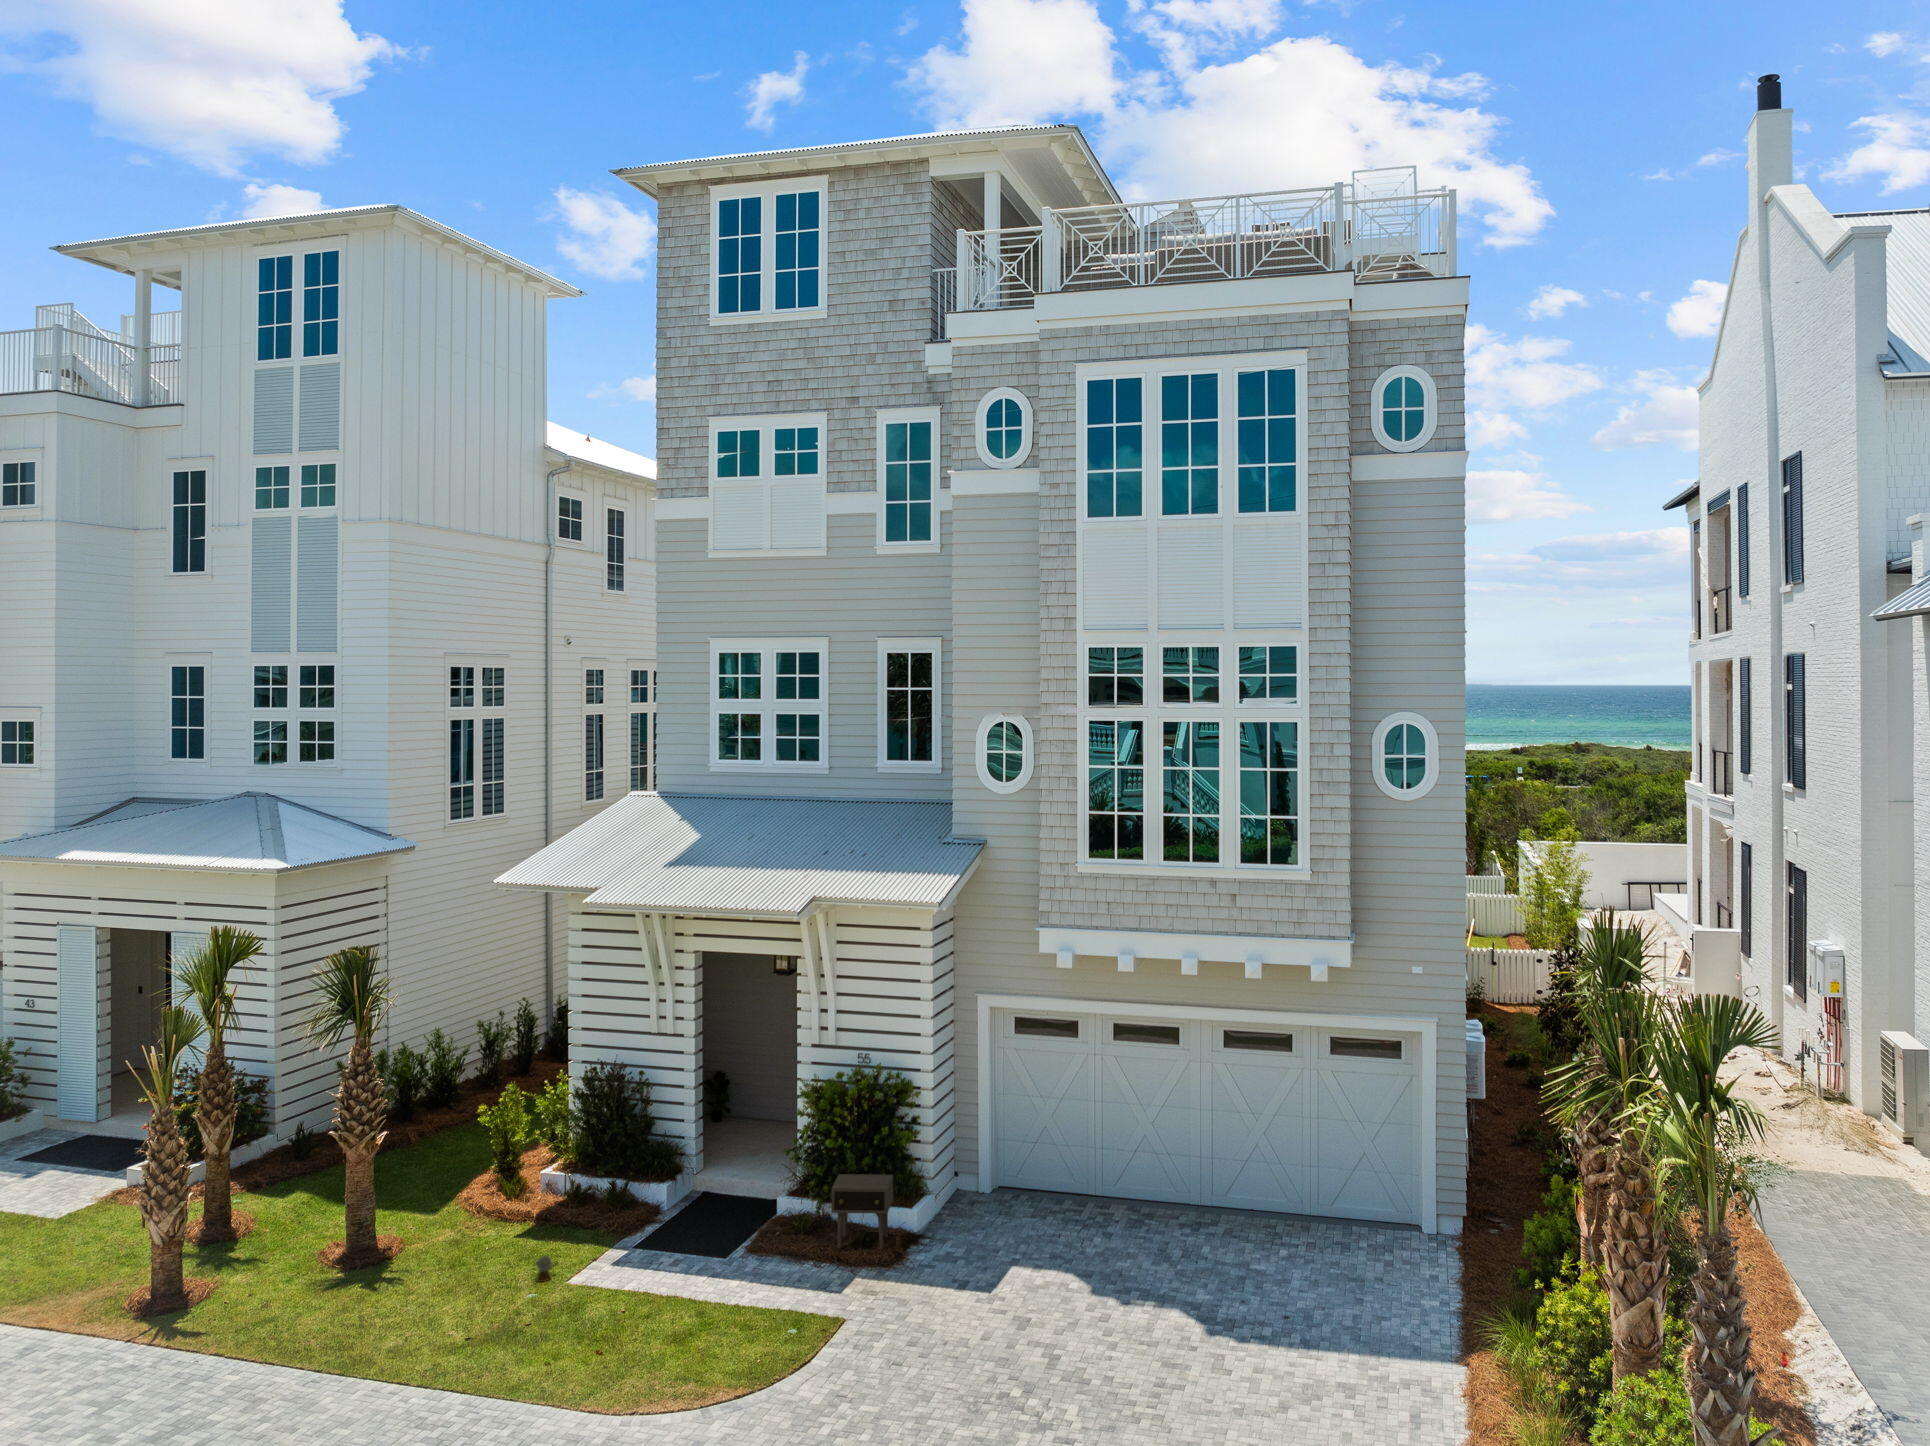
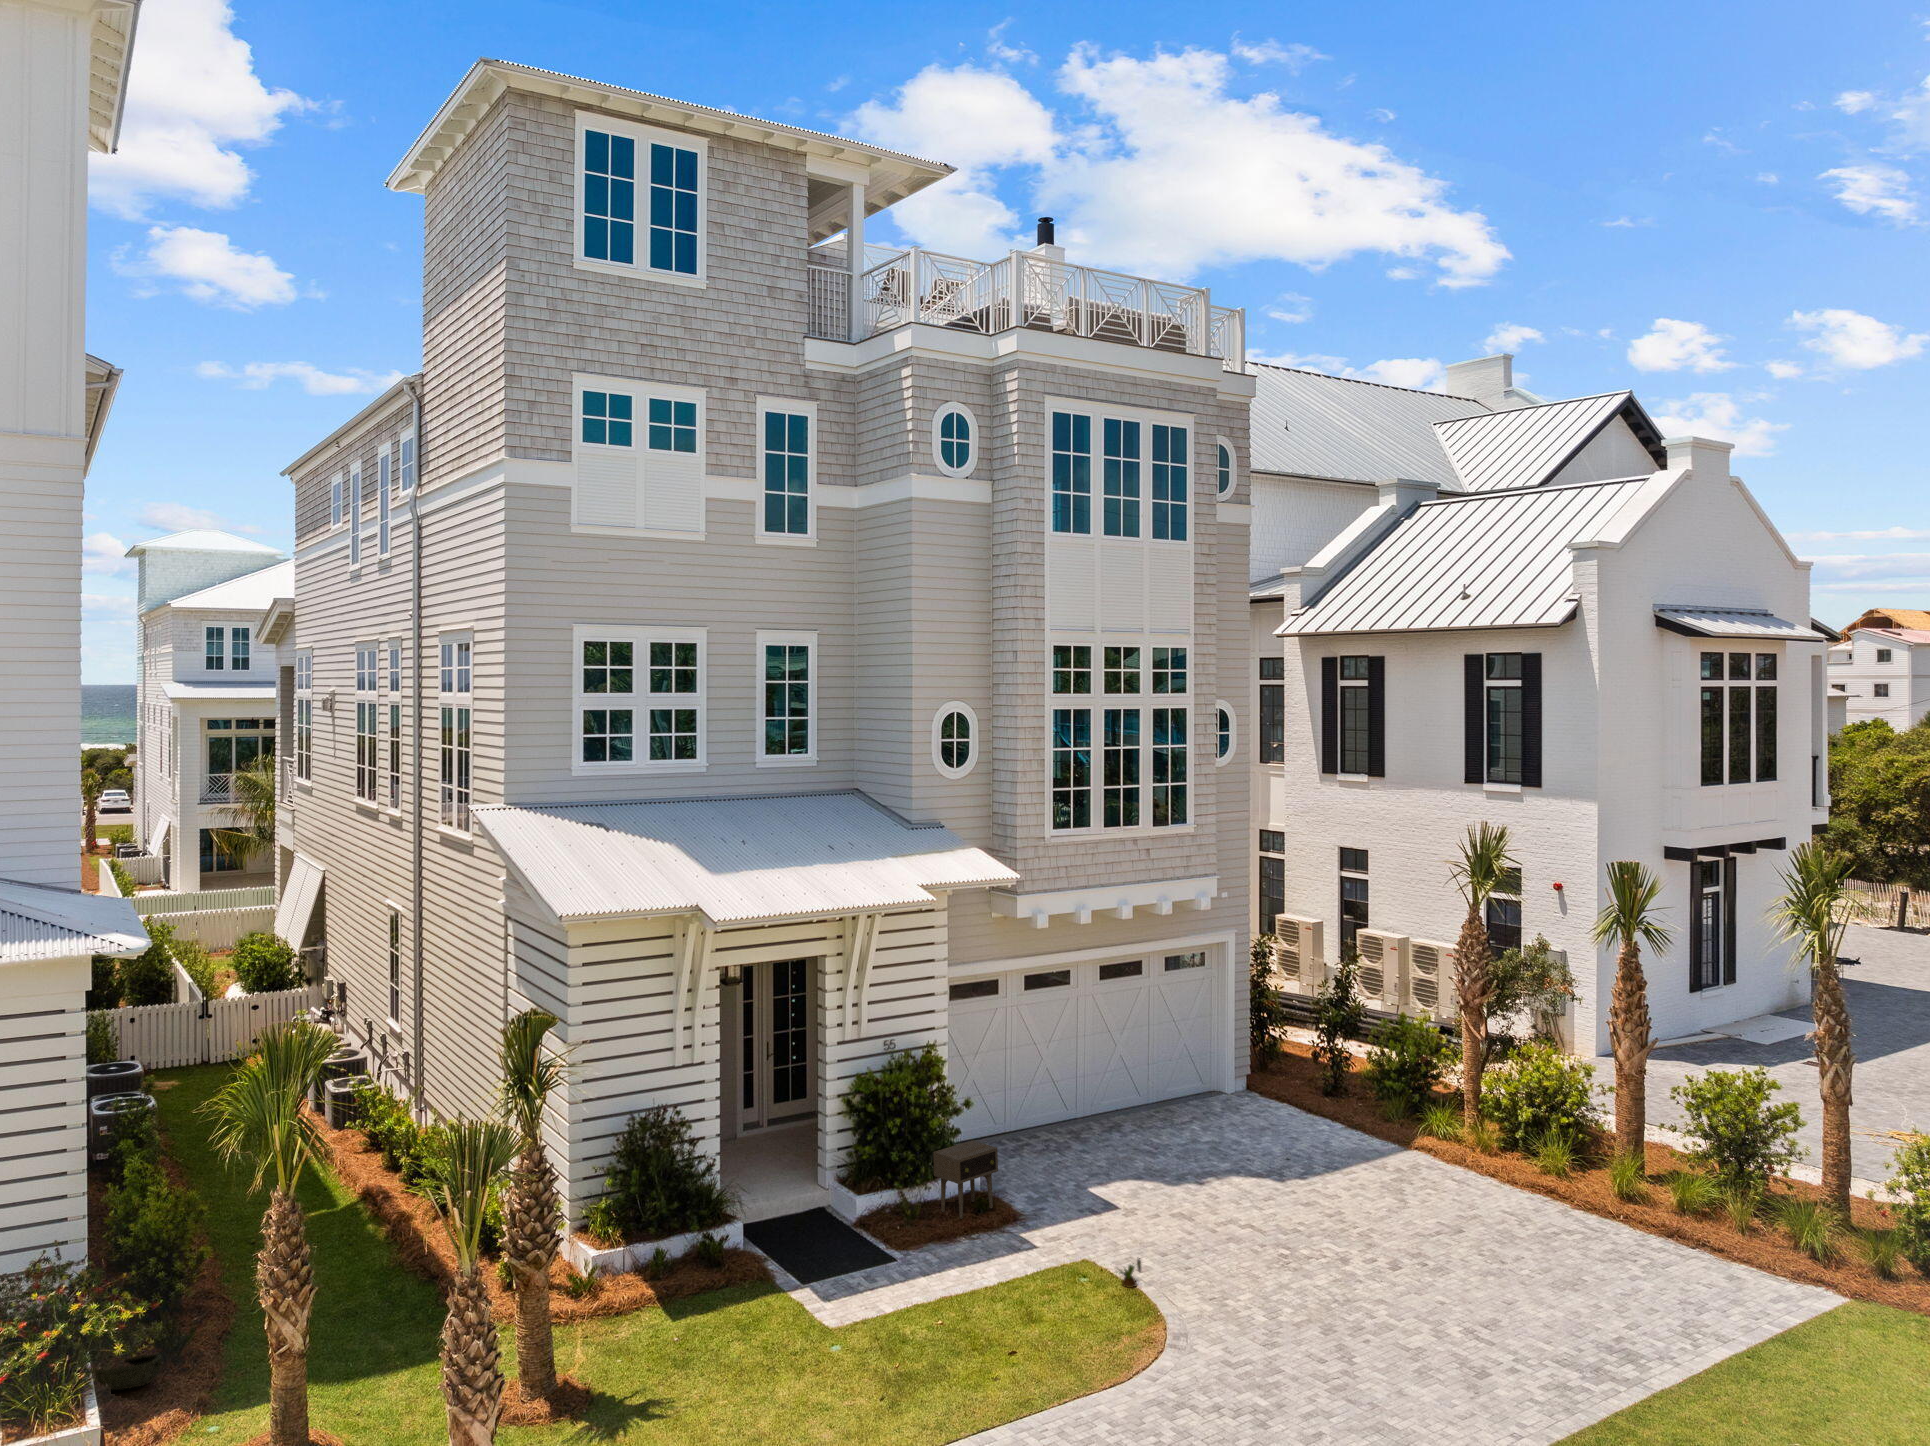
woven basket: none [250,1148,291,1170] -> present [96,1354,162,1390]
decorative plant: present [535,1256,558,1282] -> present [1119,1258,1141,1288]

